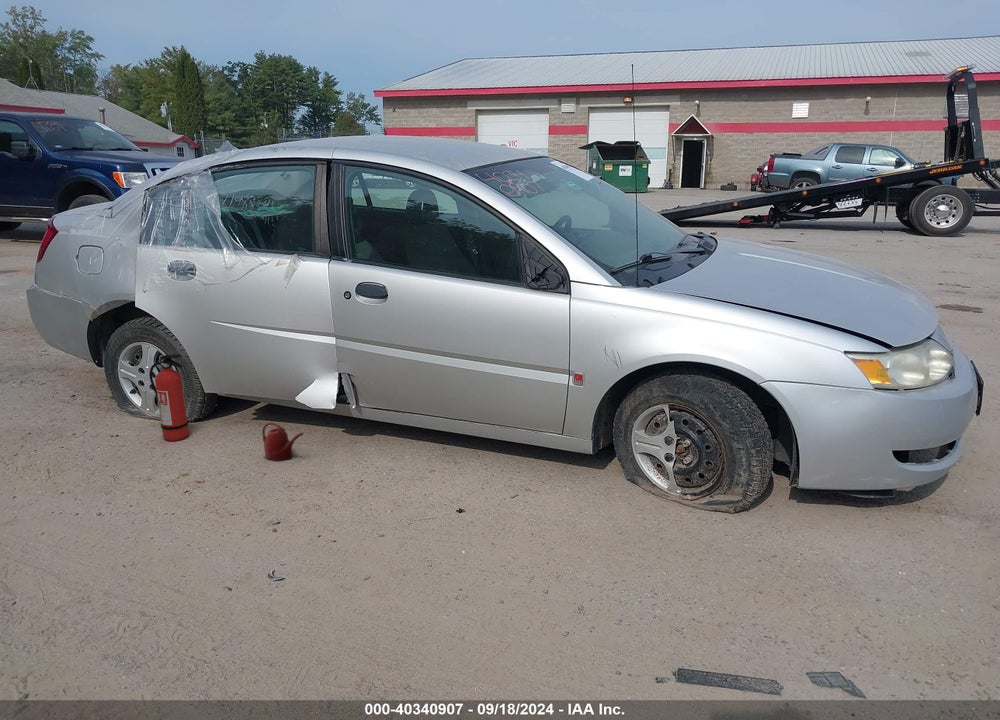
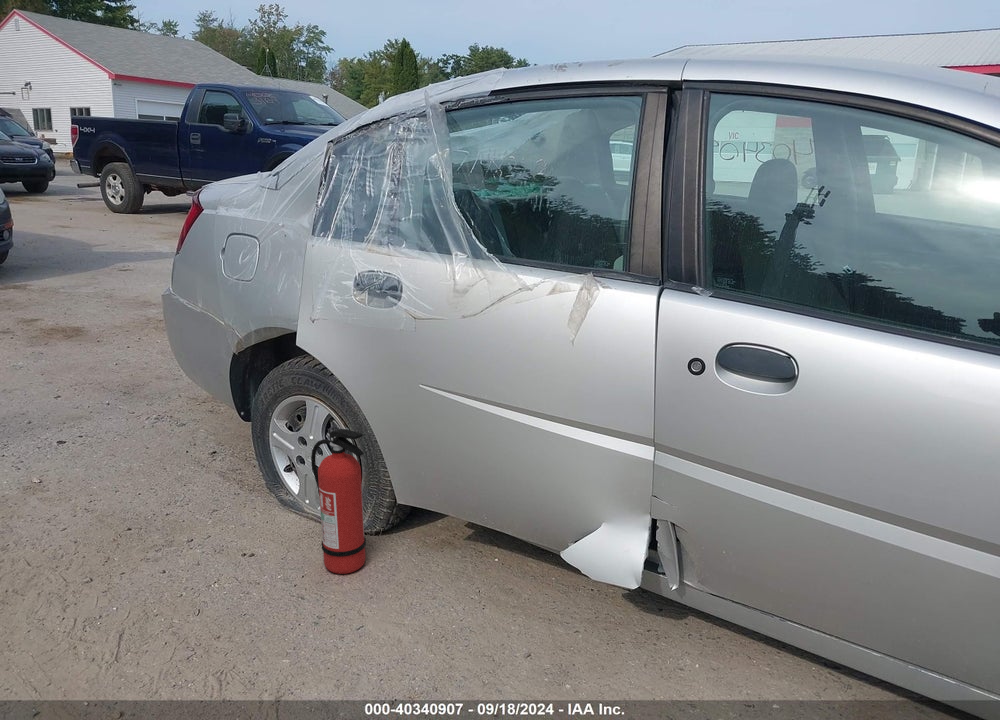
watering can: present [262,423,303,461] -> none [491,587,573,664]

